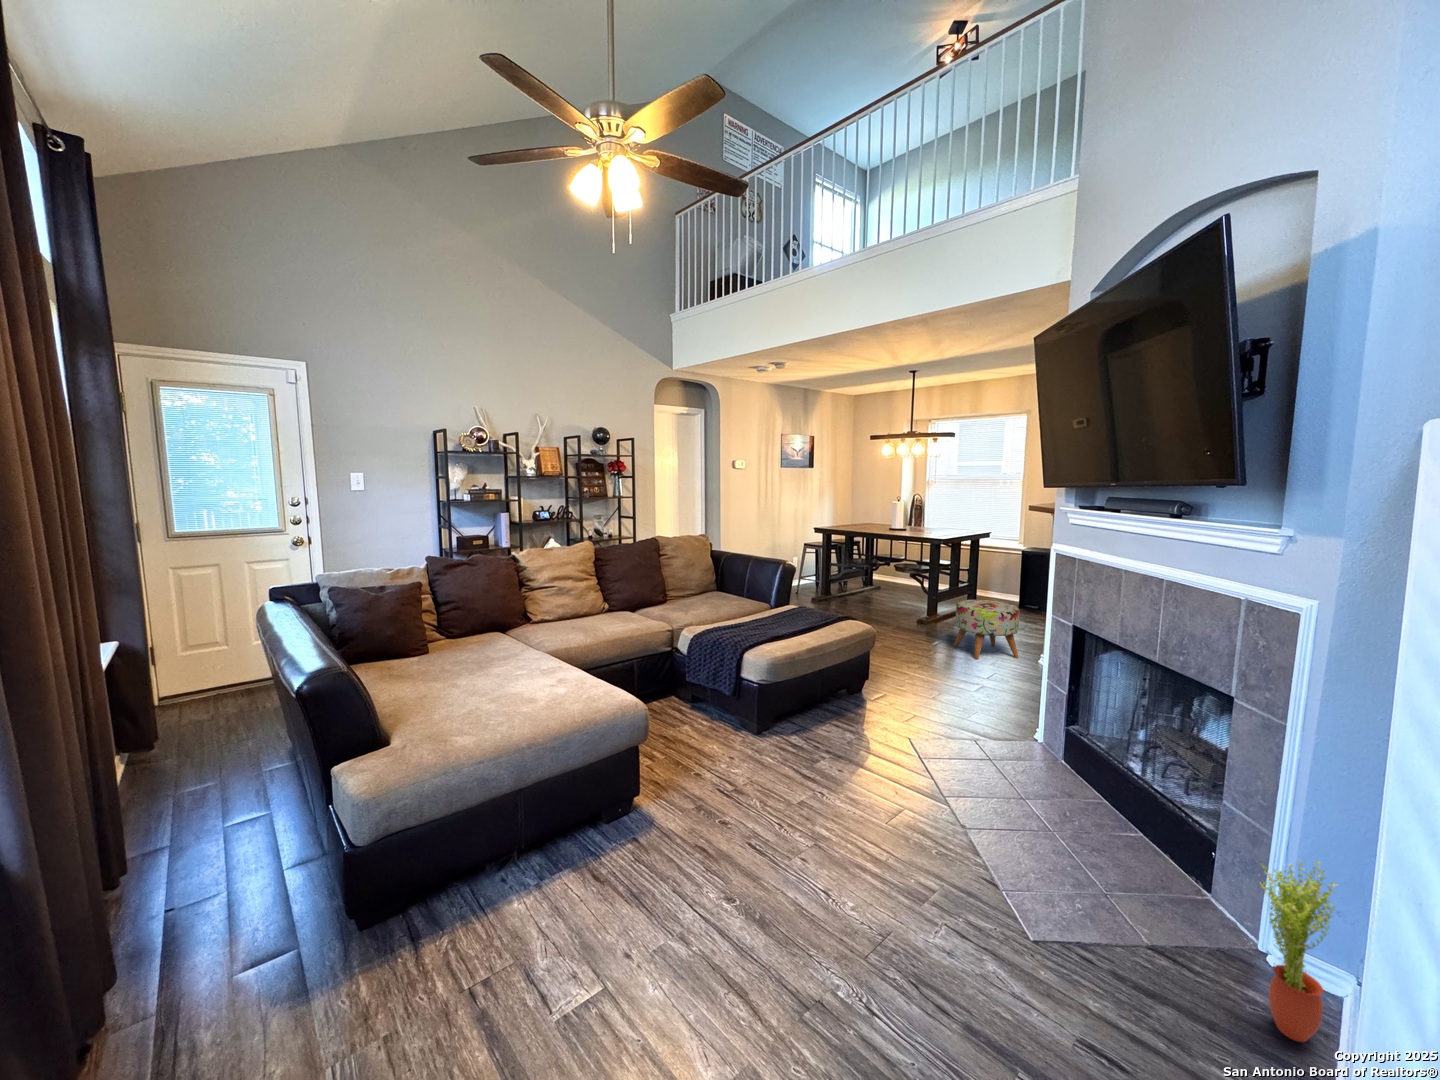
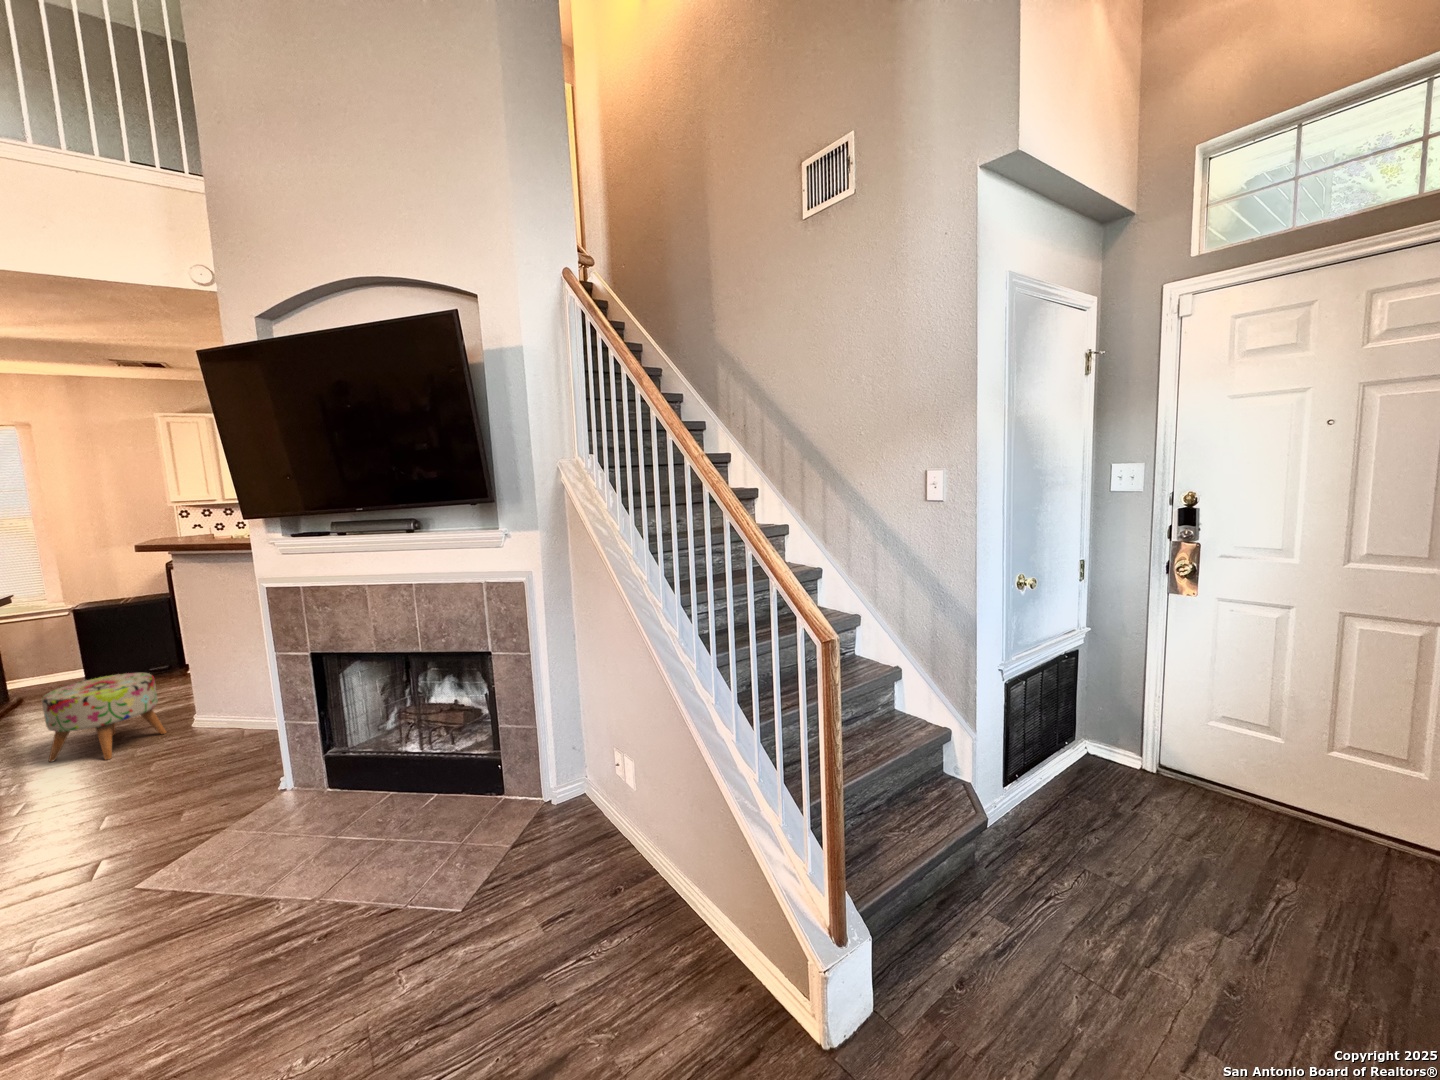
potted plant: present [1260,861,1336,1042] -> none [560,718,603,828]

